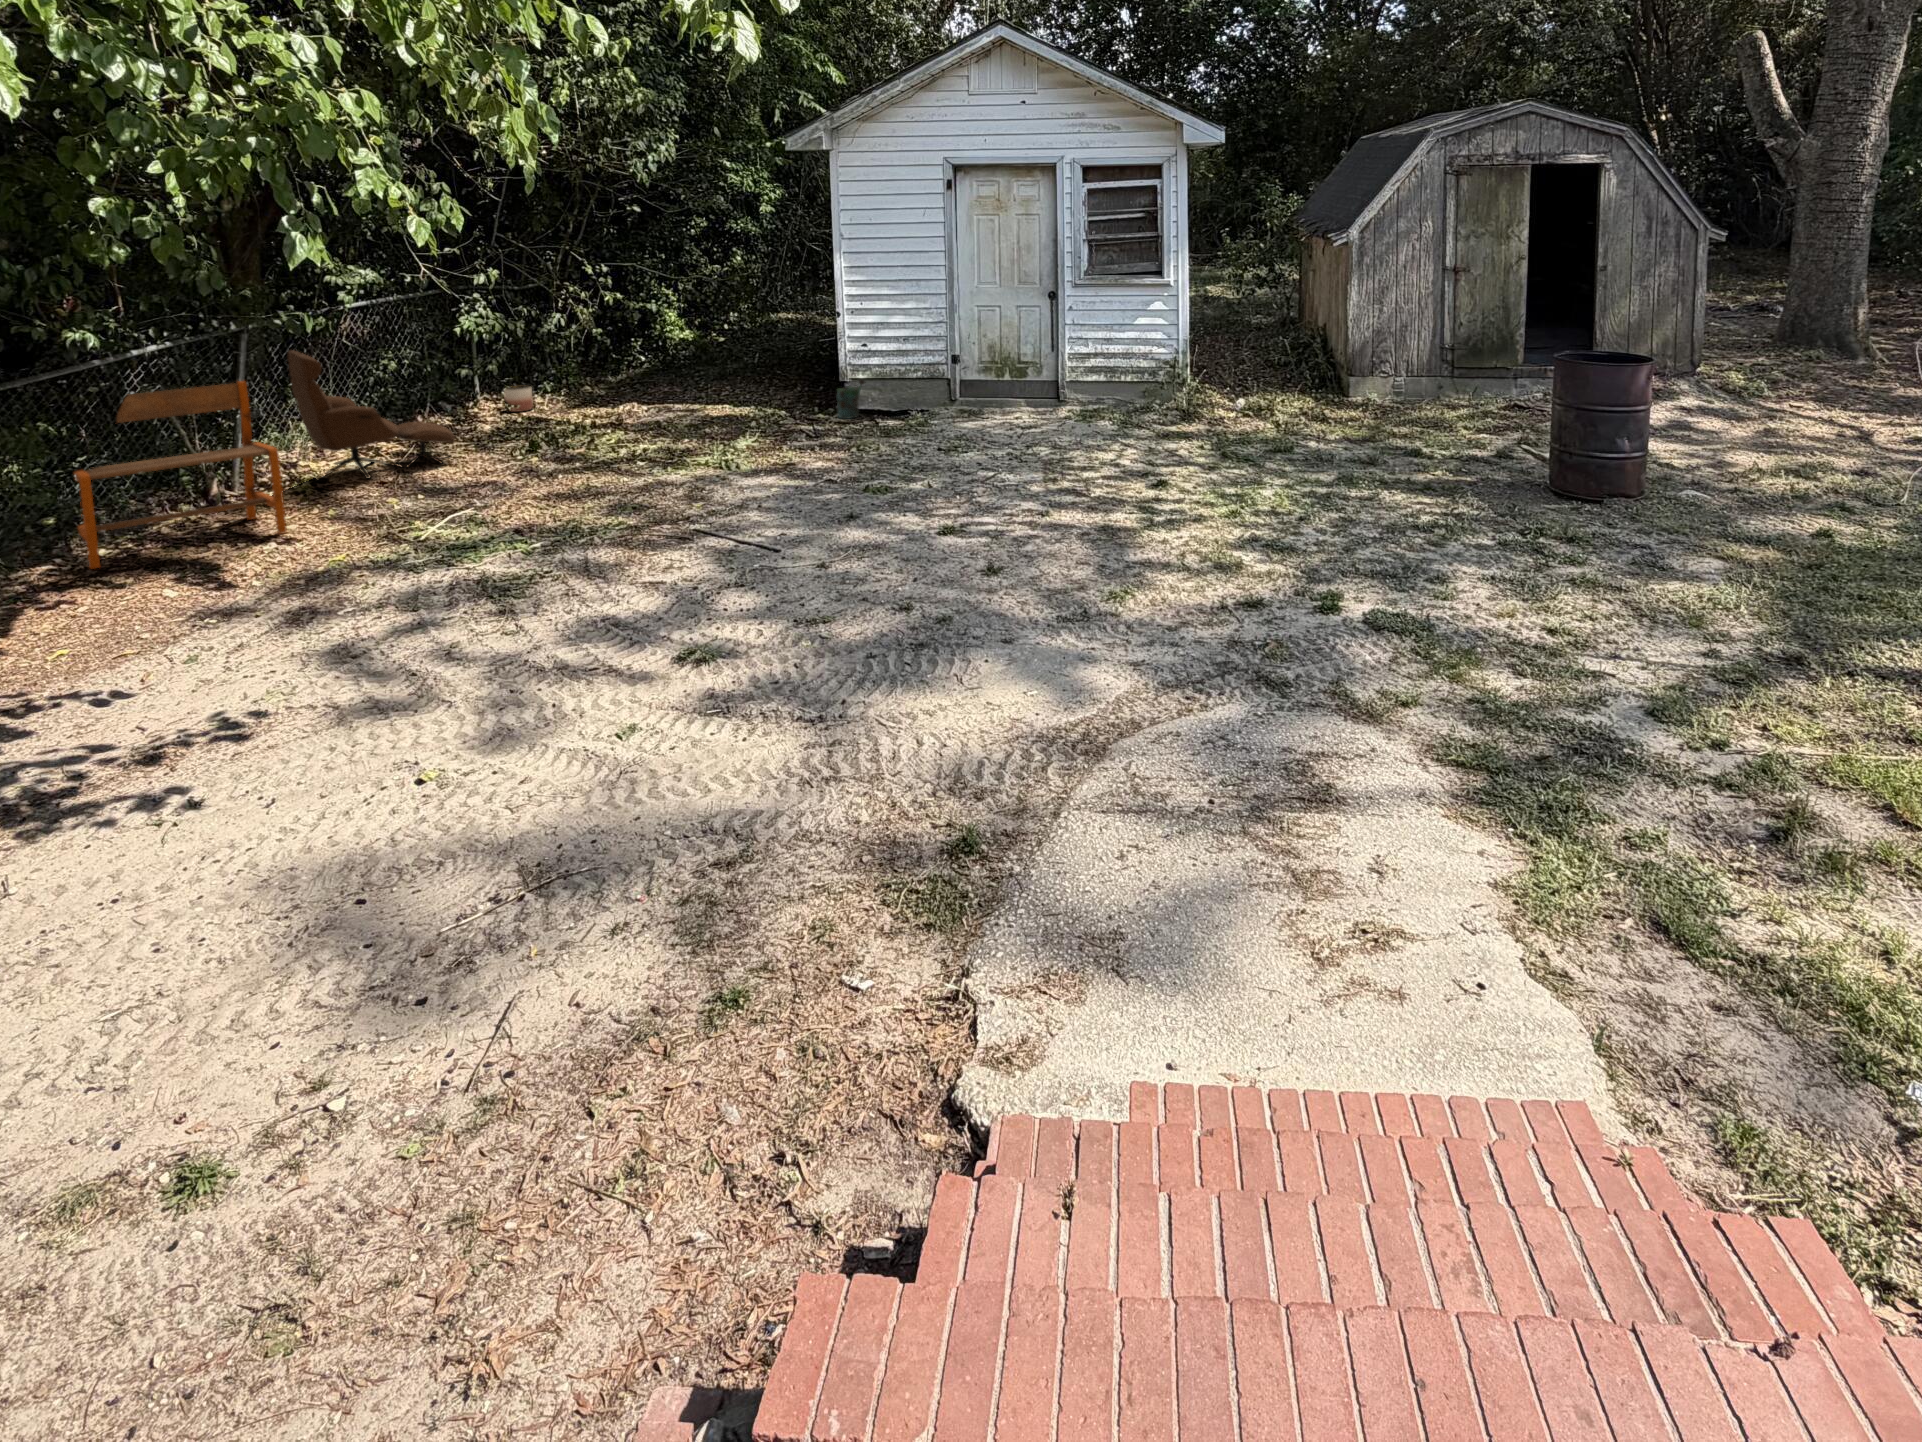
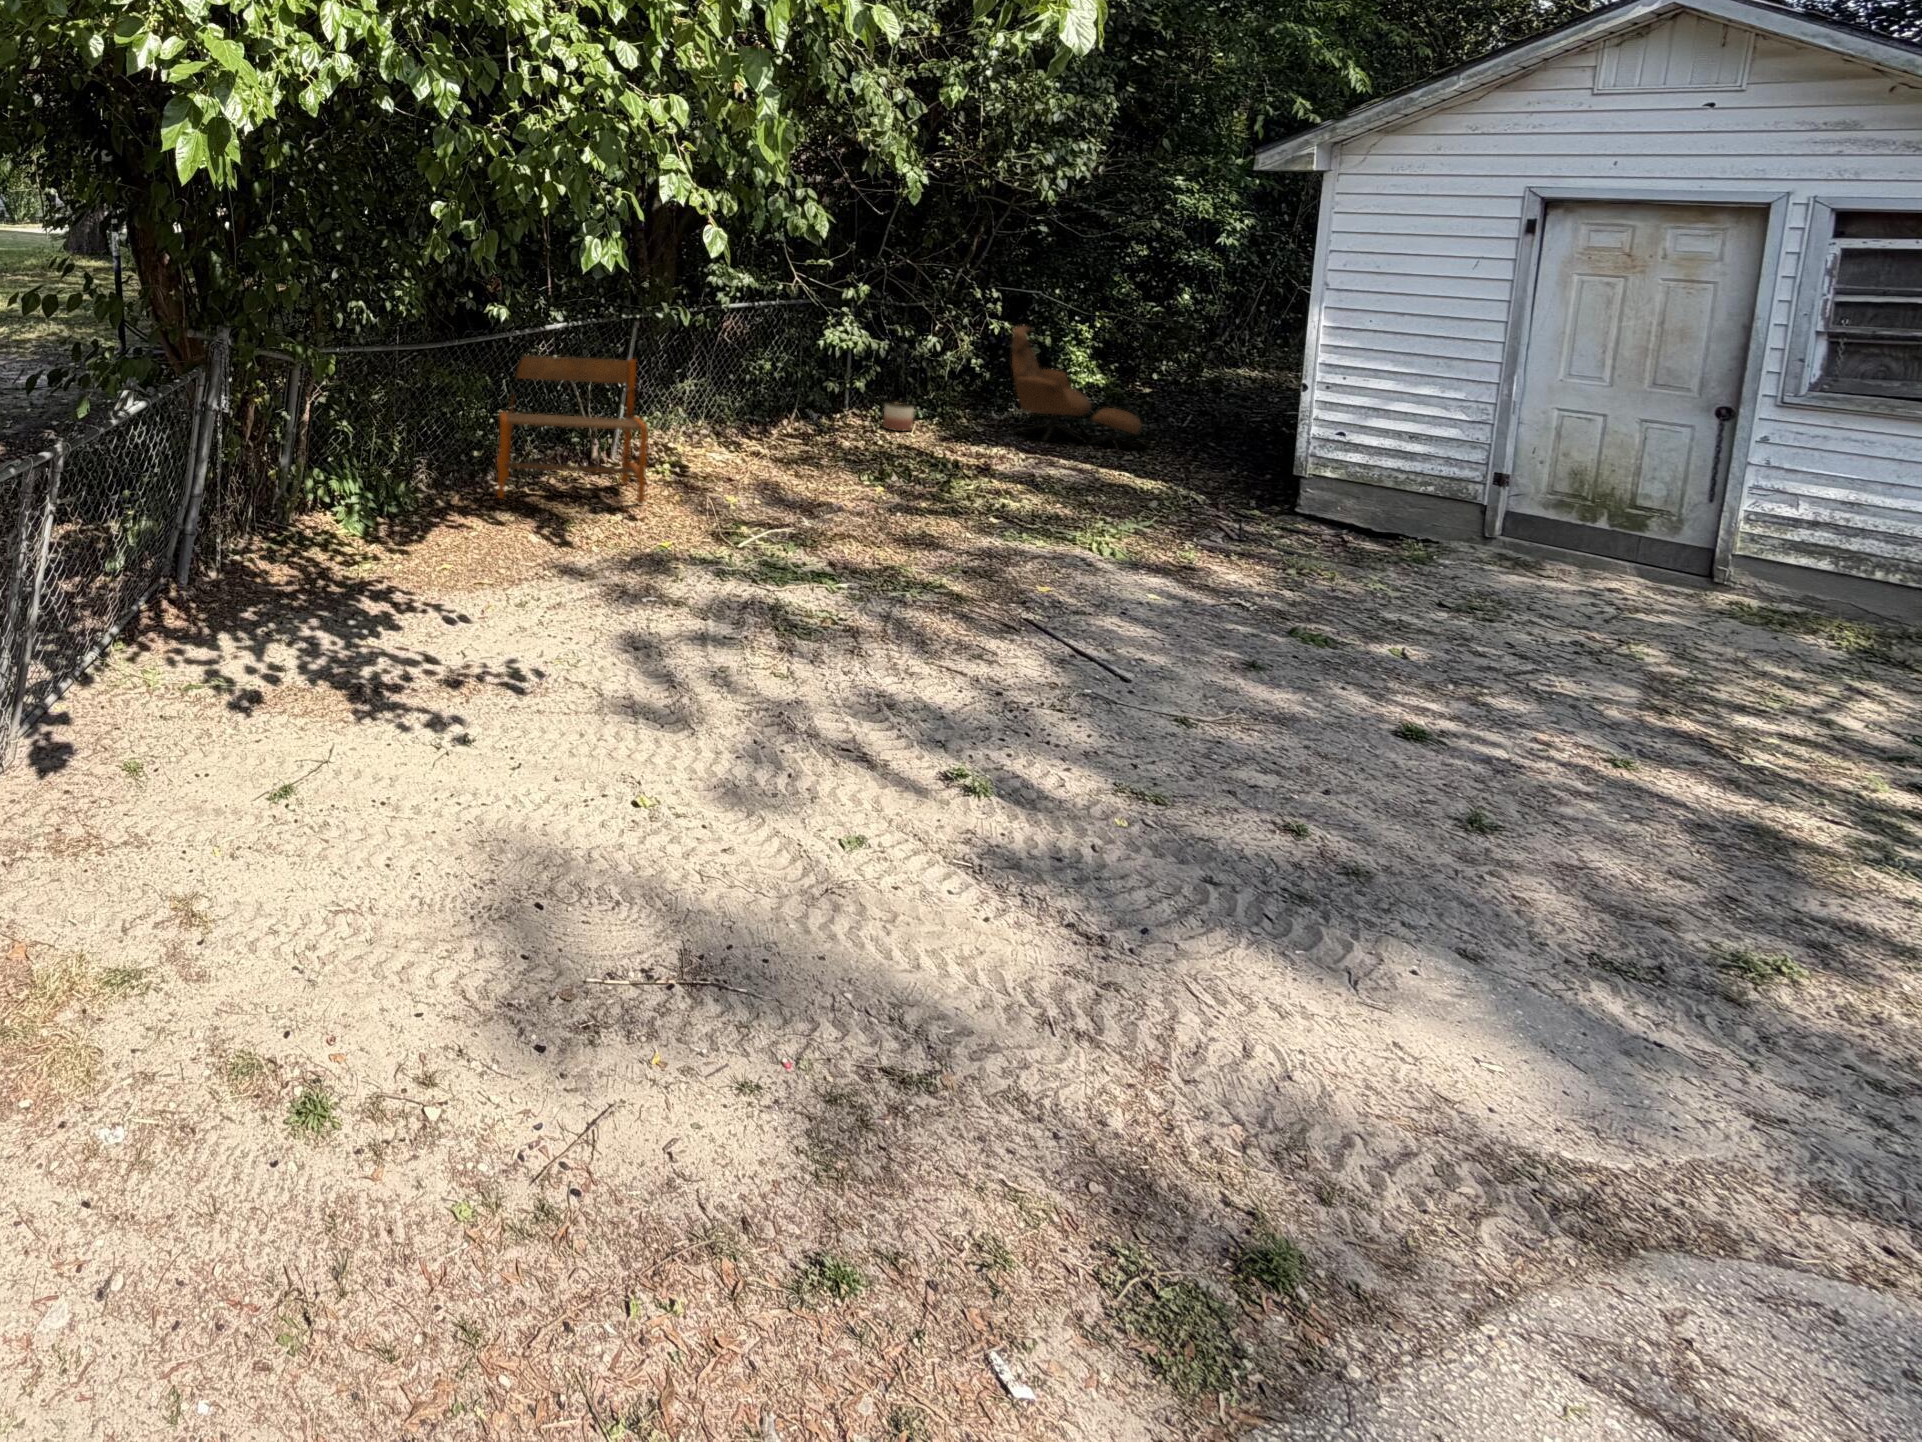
lounge chair: present [288,350,455,480] -> present [1012,326,1142,448]
watering can: present [836,380,865,419] -> none [1289,477,1343,525]

